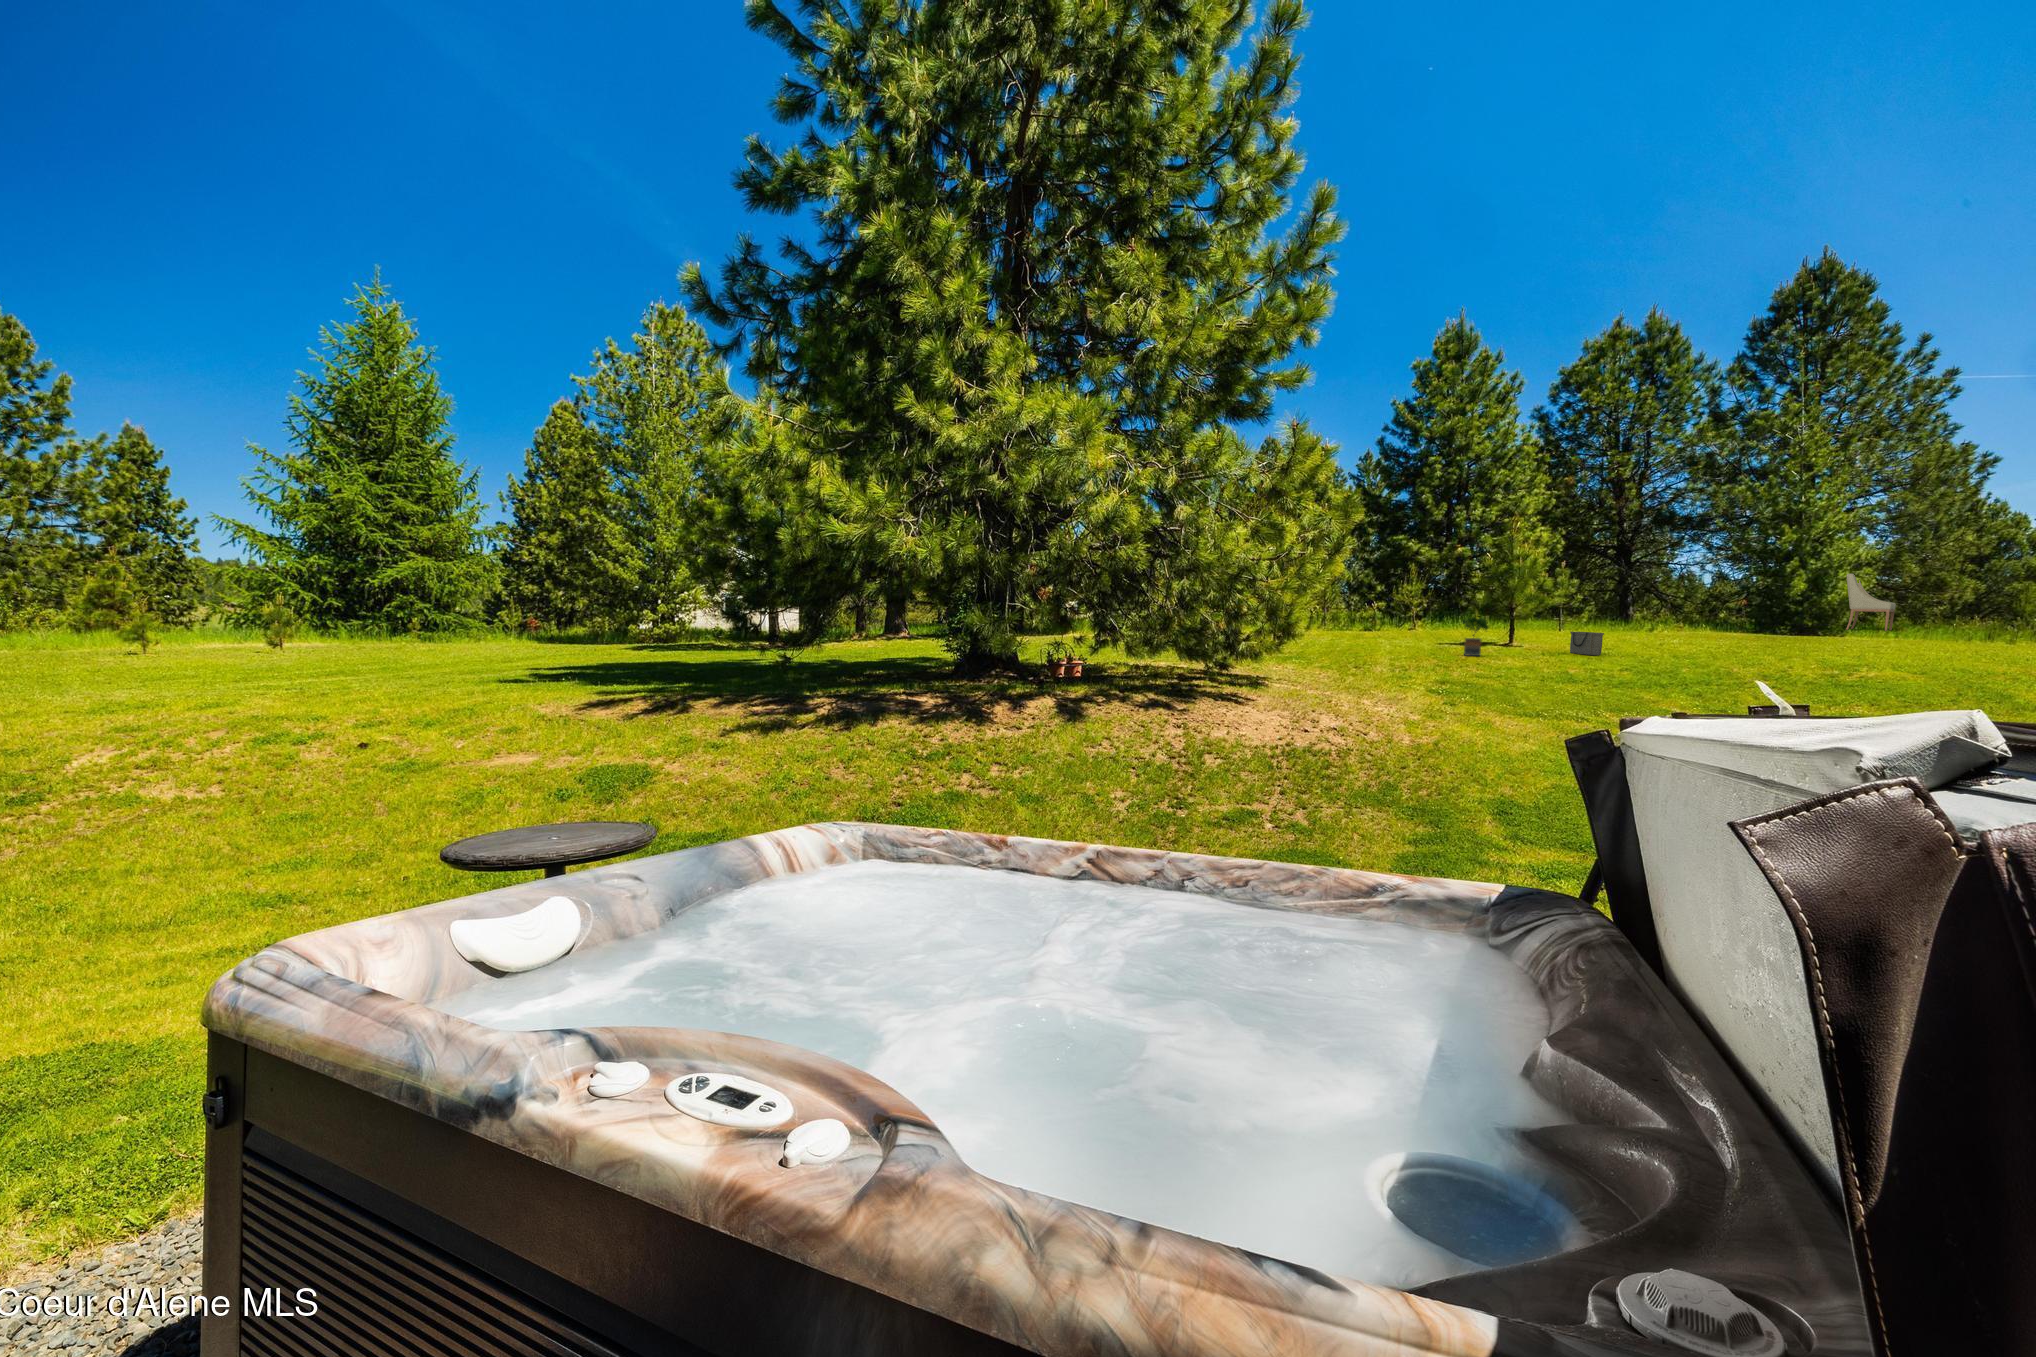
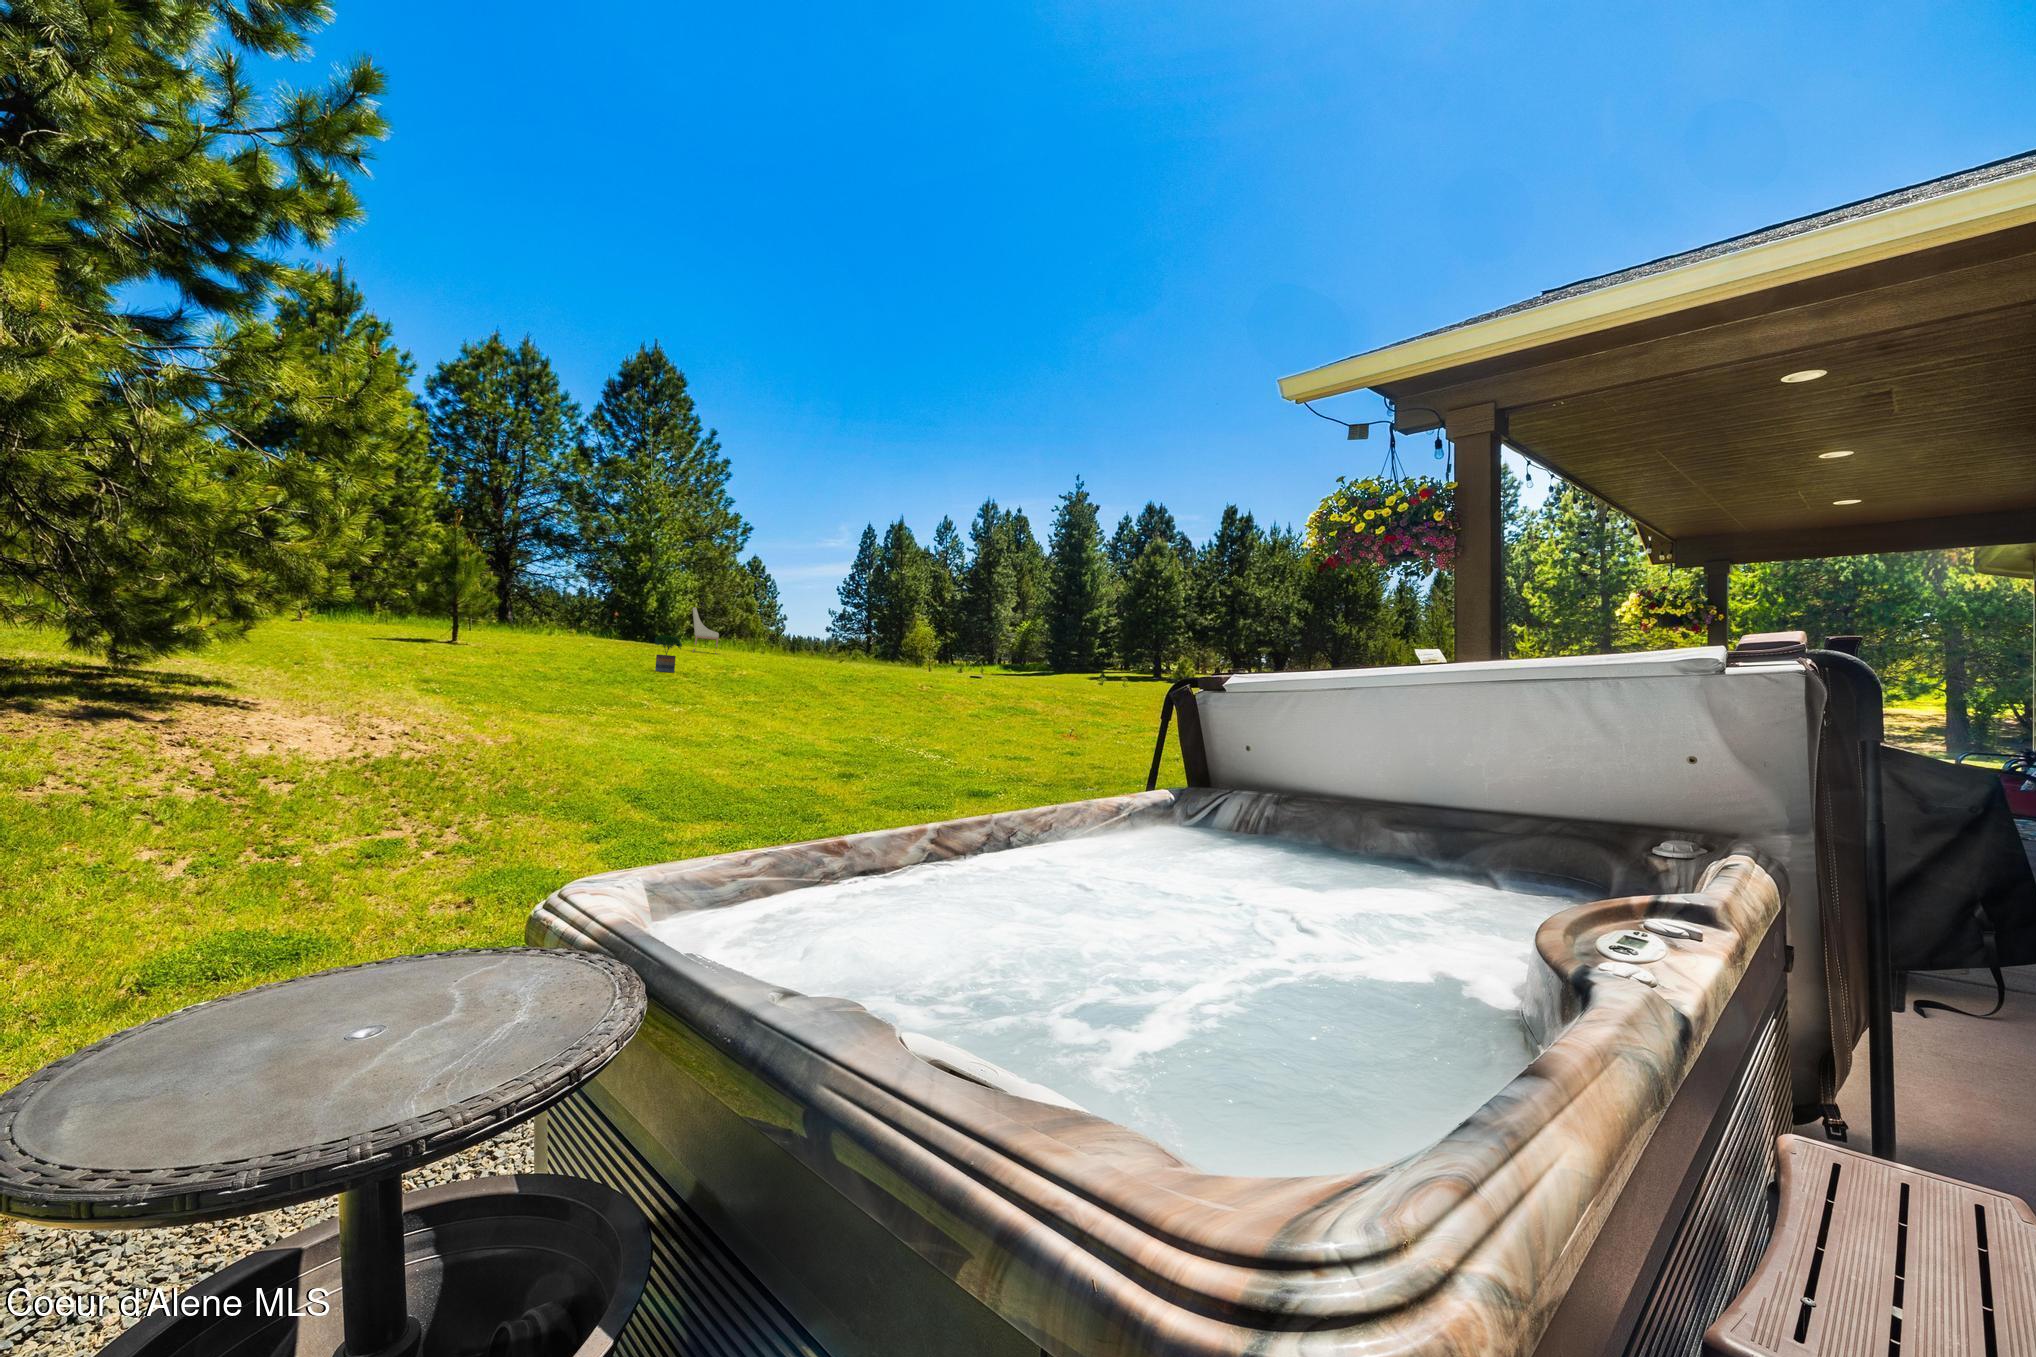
potted tree: present [1462,617,1489,656] -> present [655,635,682,672]
basket: present [1570,632,1604,655] -> none [566,641,601,665]

